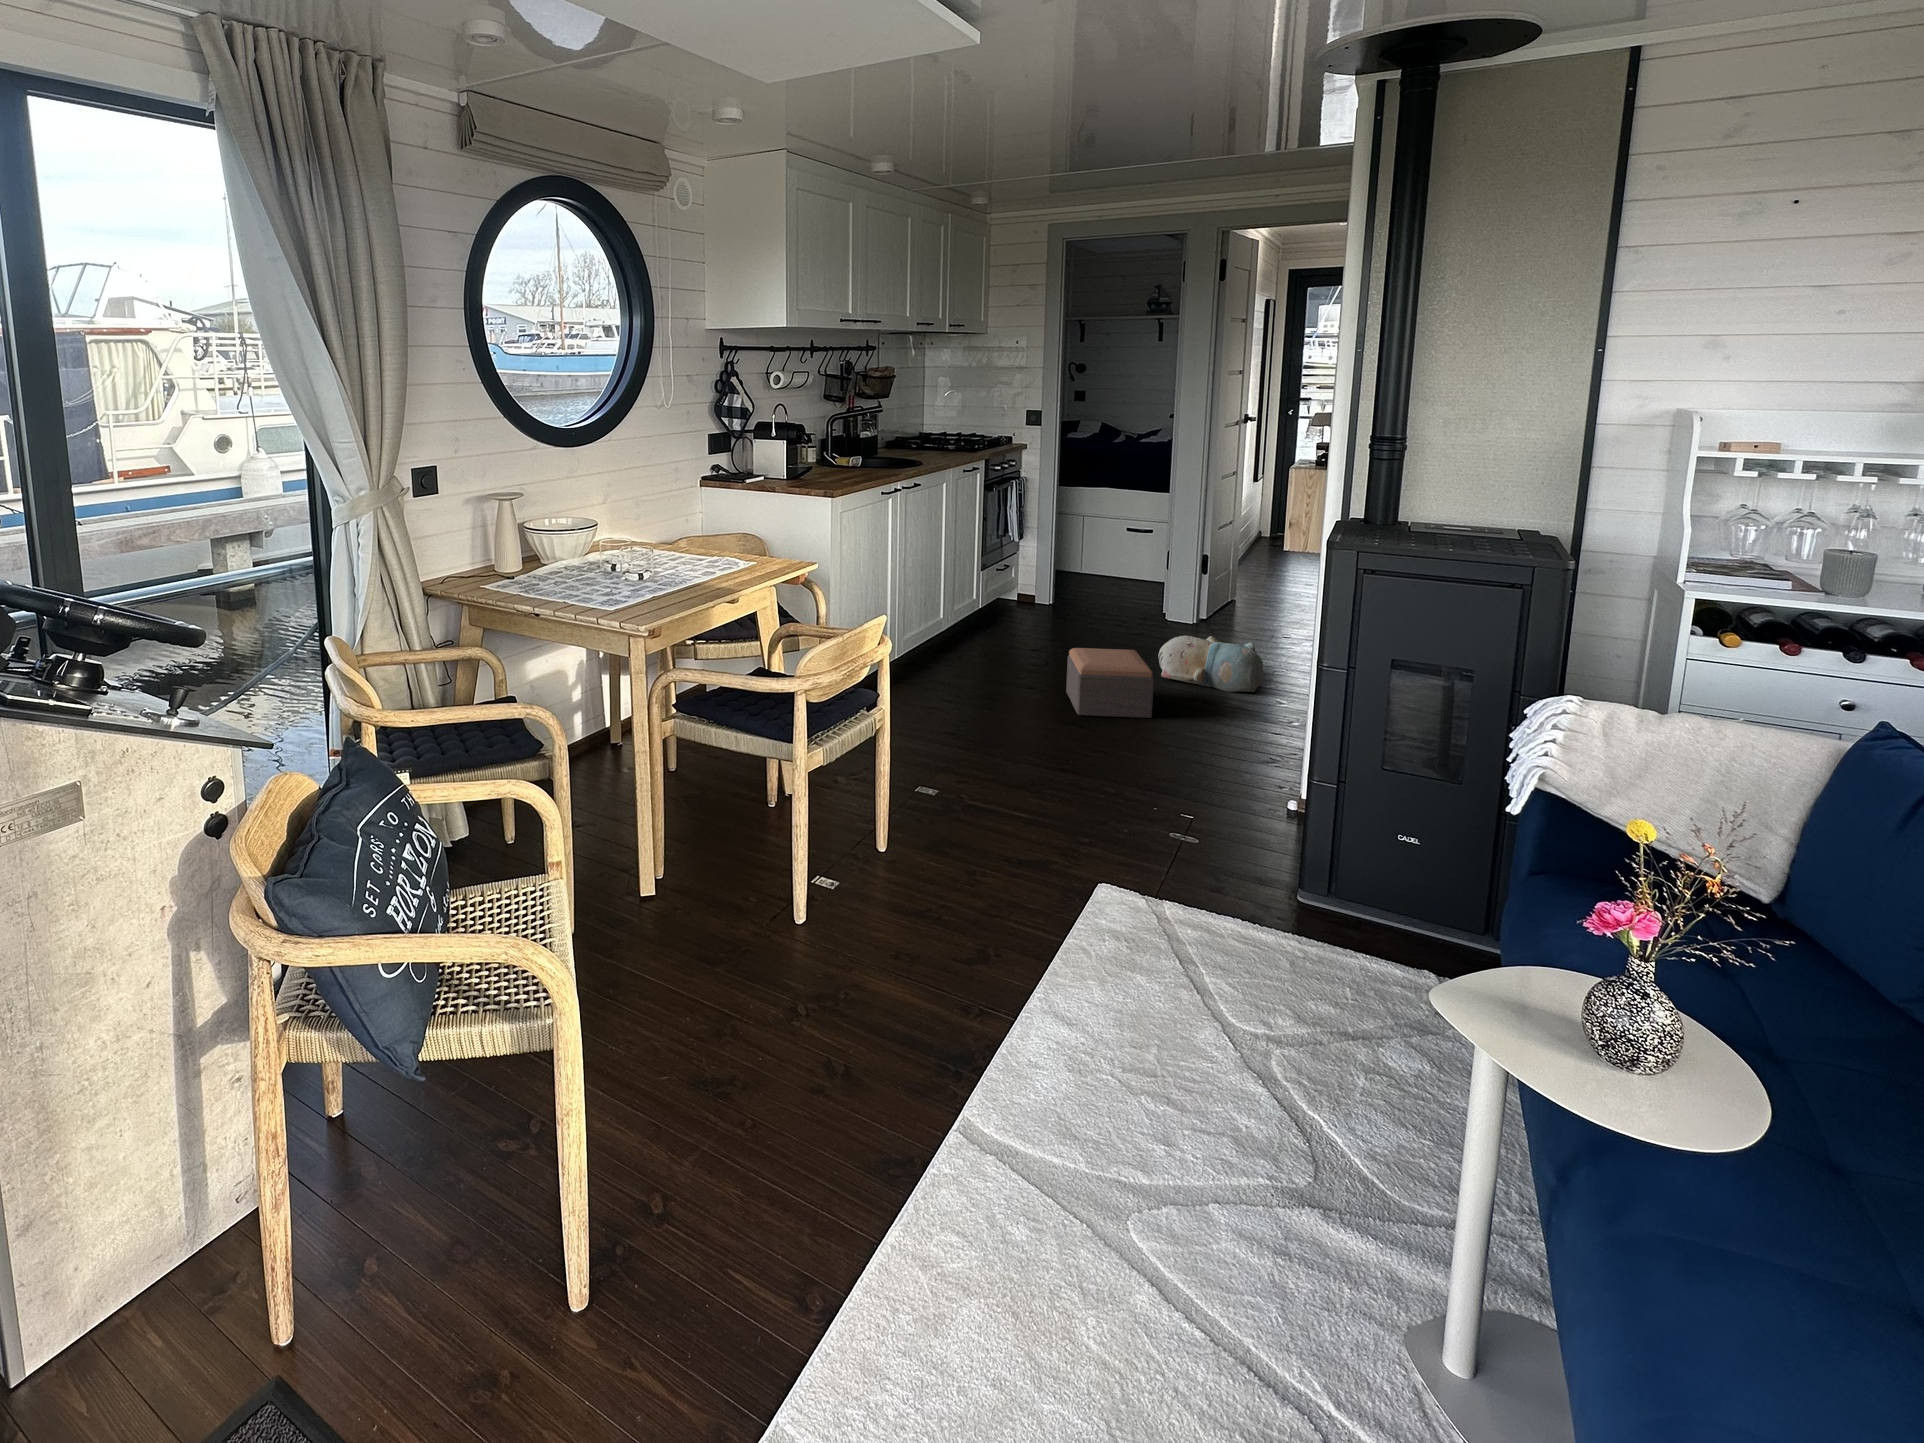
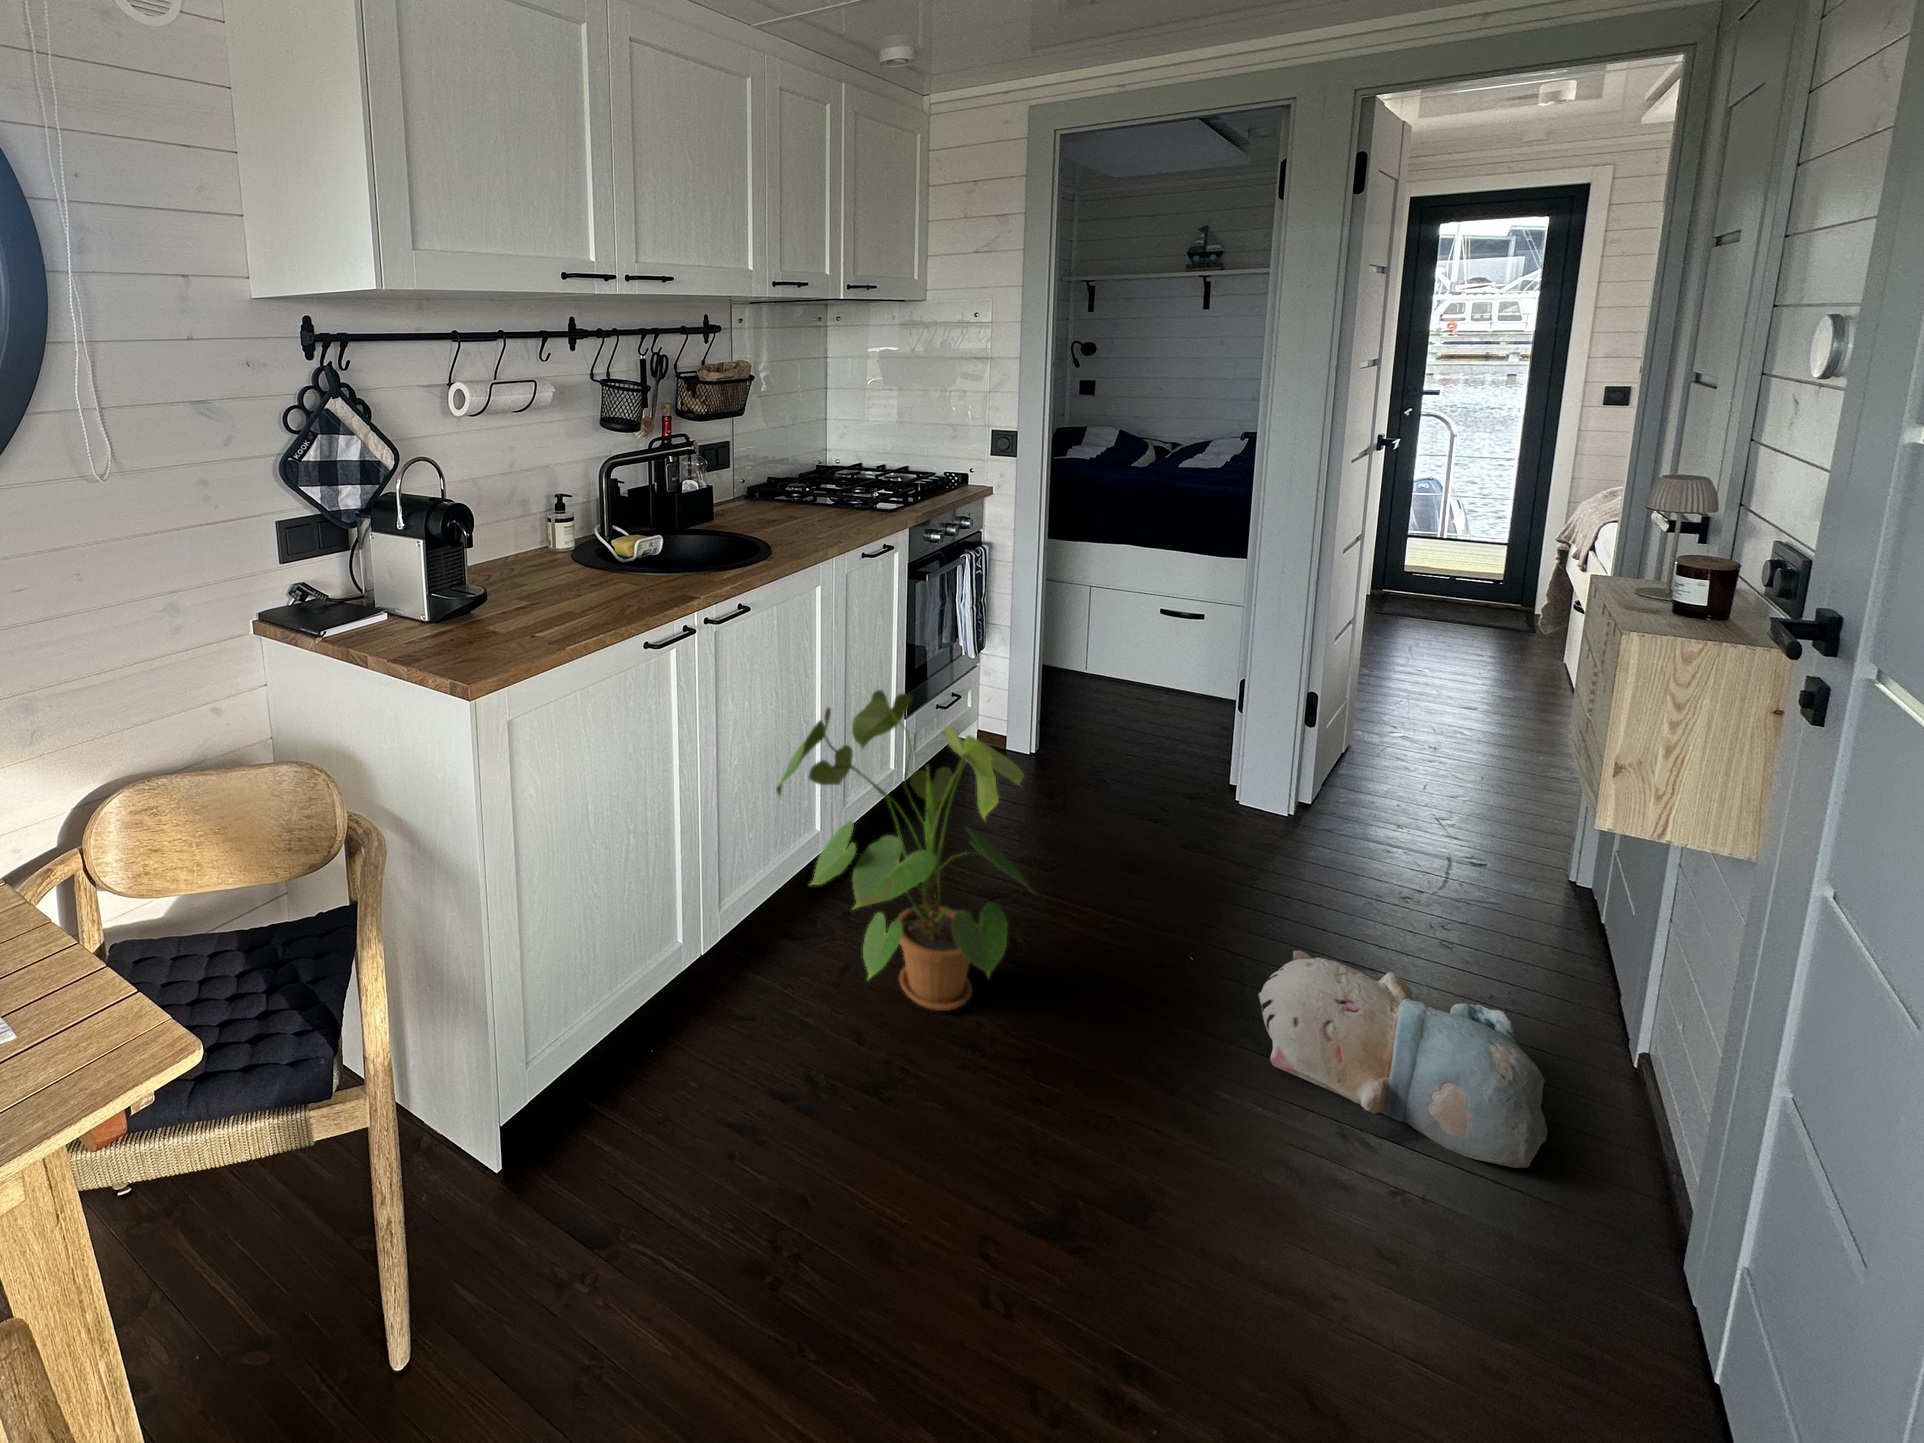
house plant: none [934,536,1061,674] -> present [776,690,1029,1011]
footstool: present [1066,648,1154,718] -> none [1045,1034,1286,1314]

